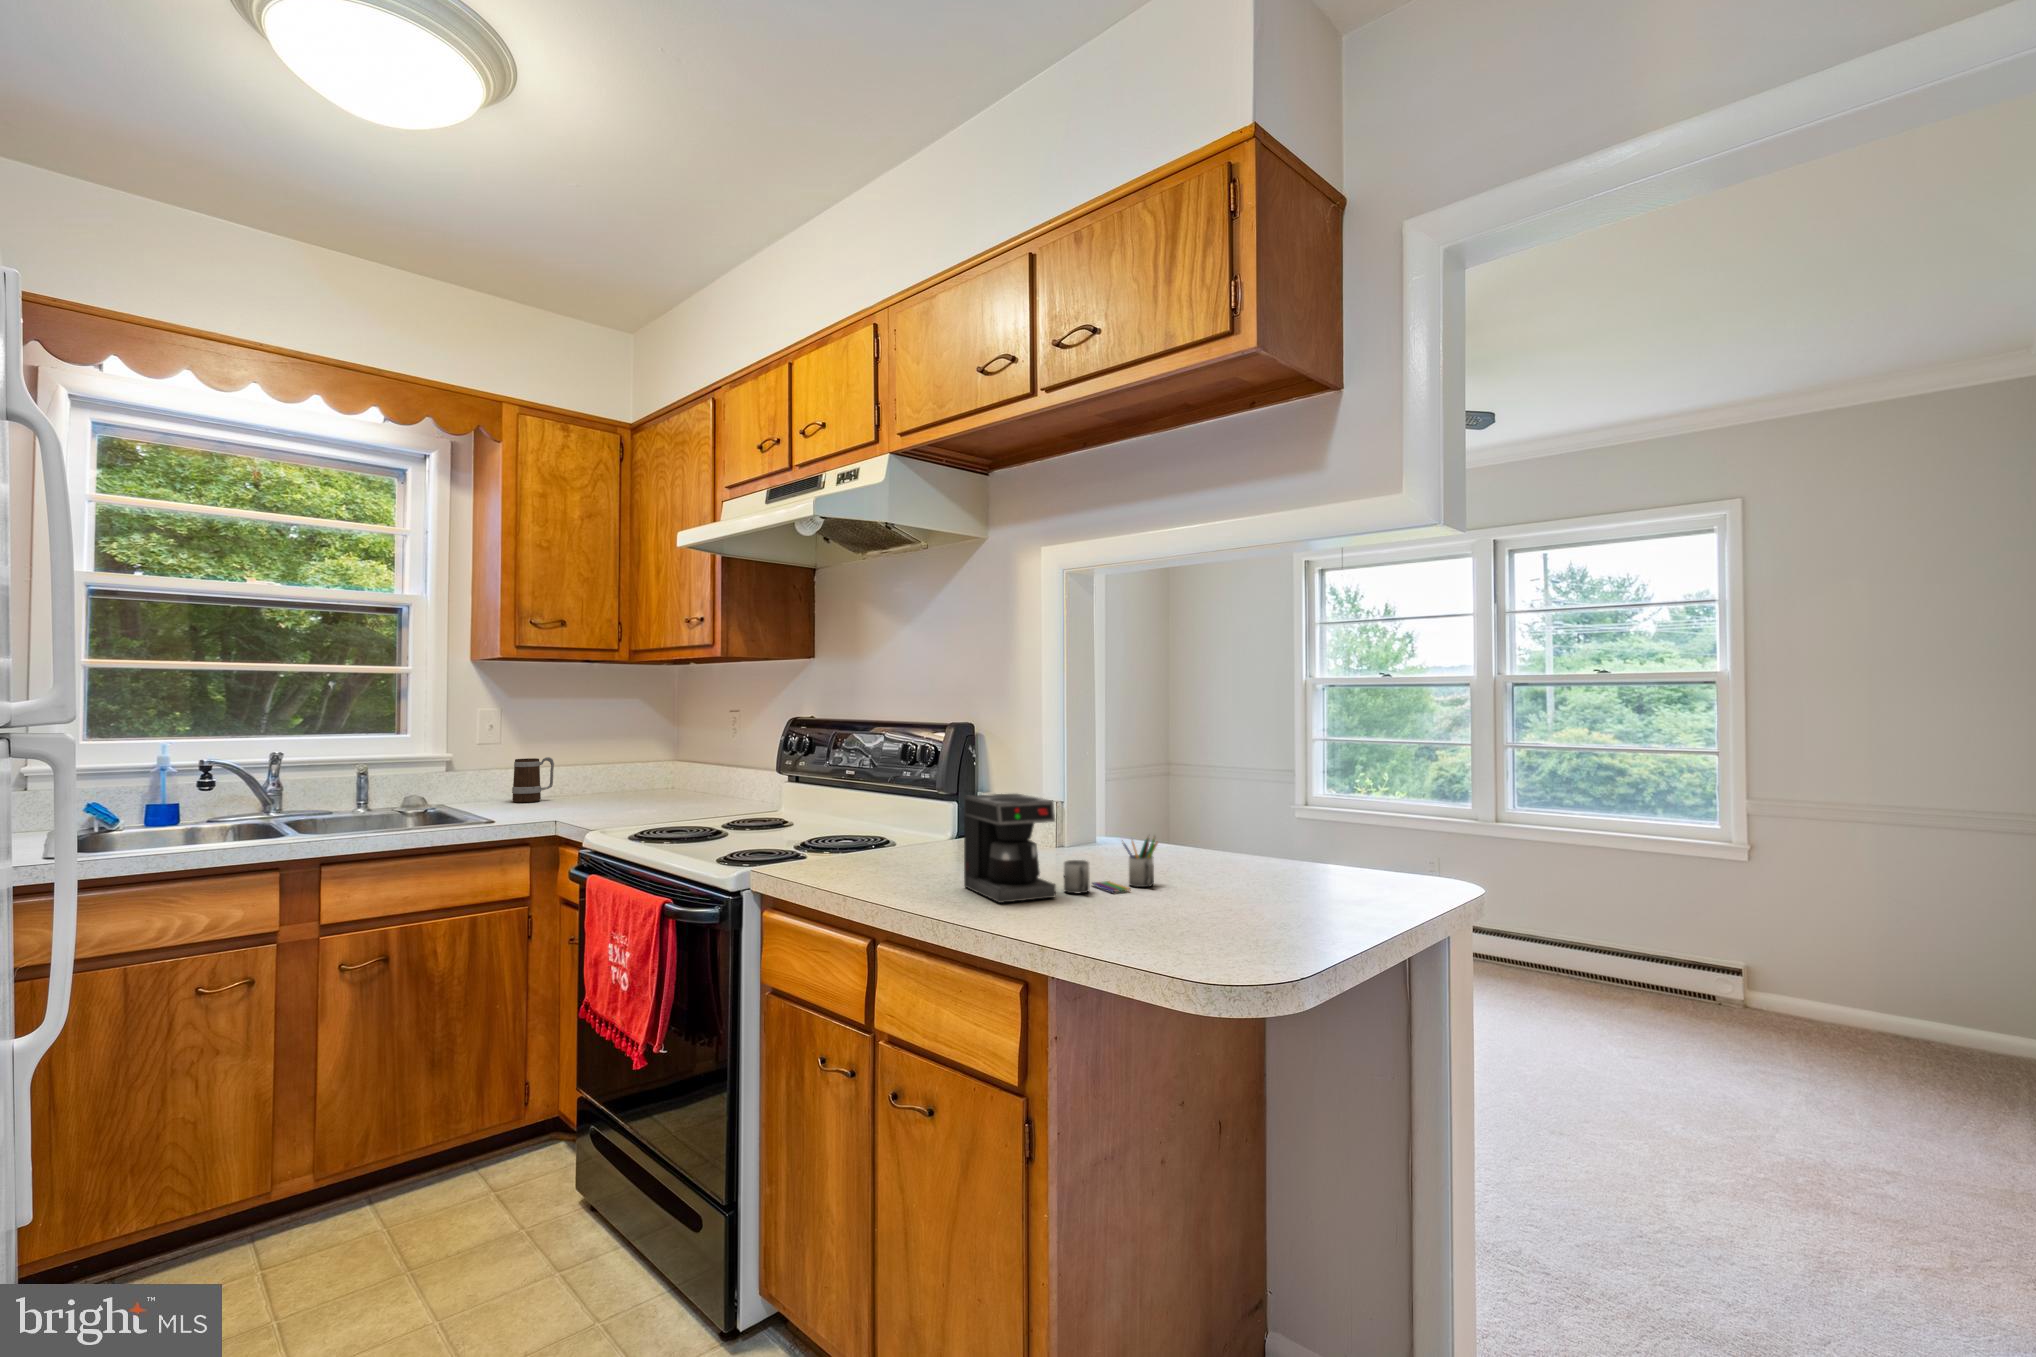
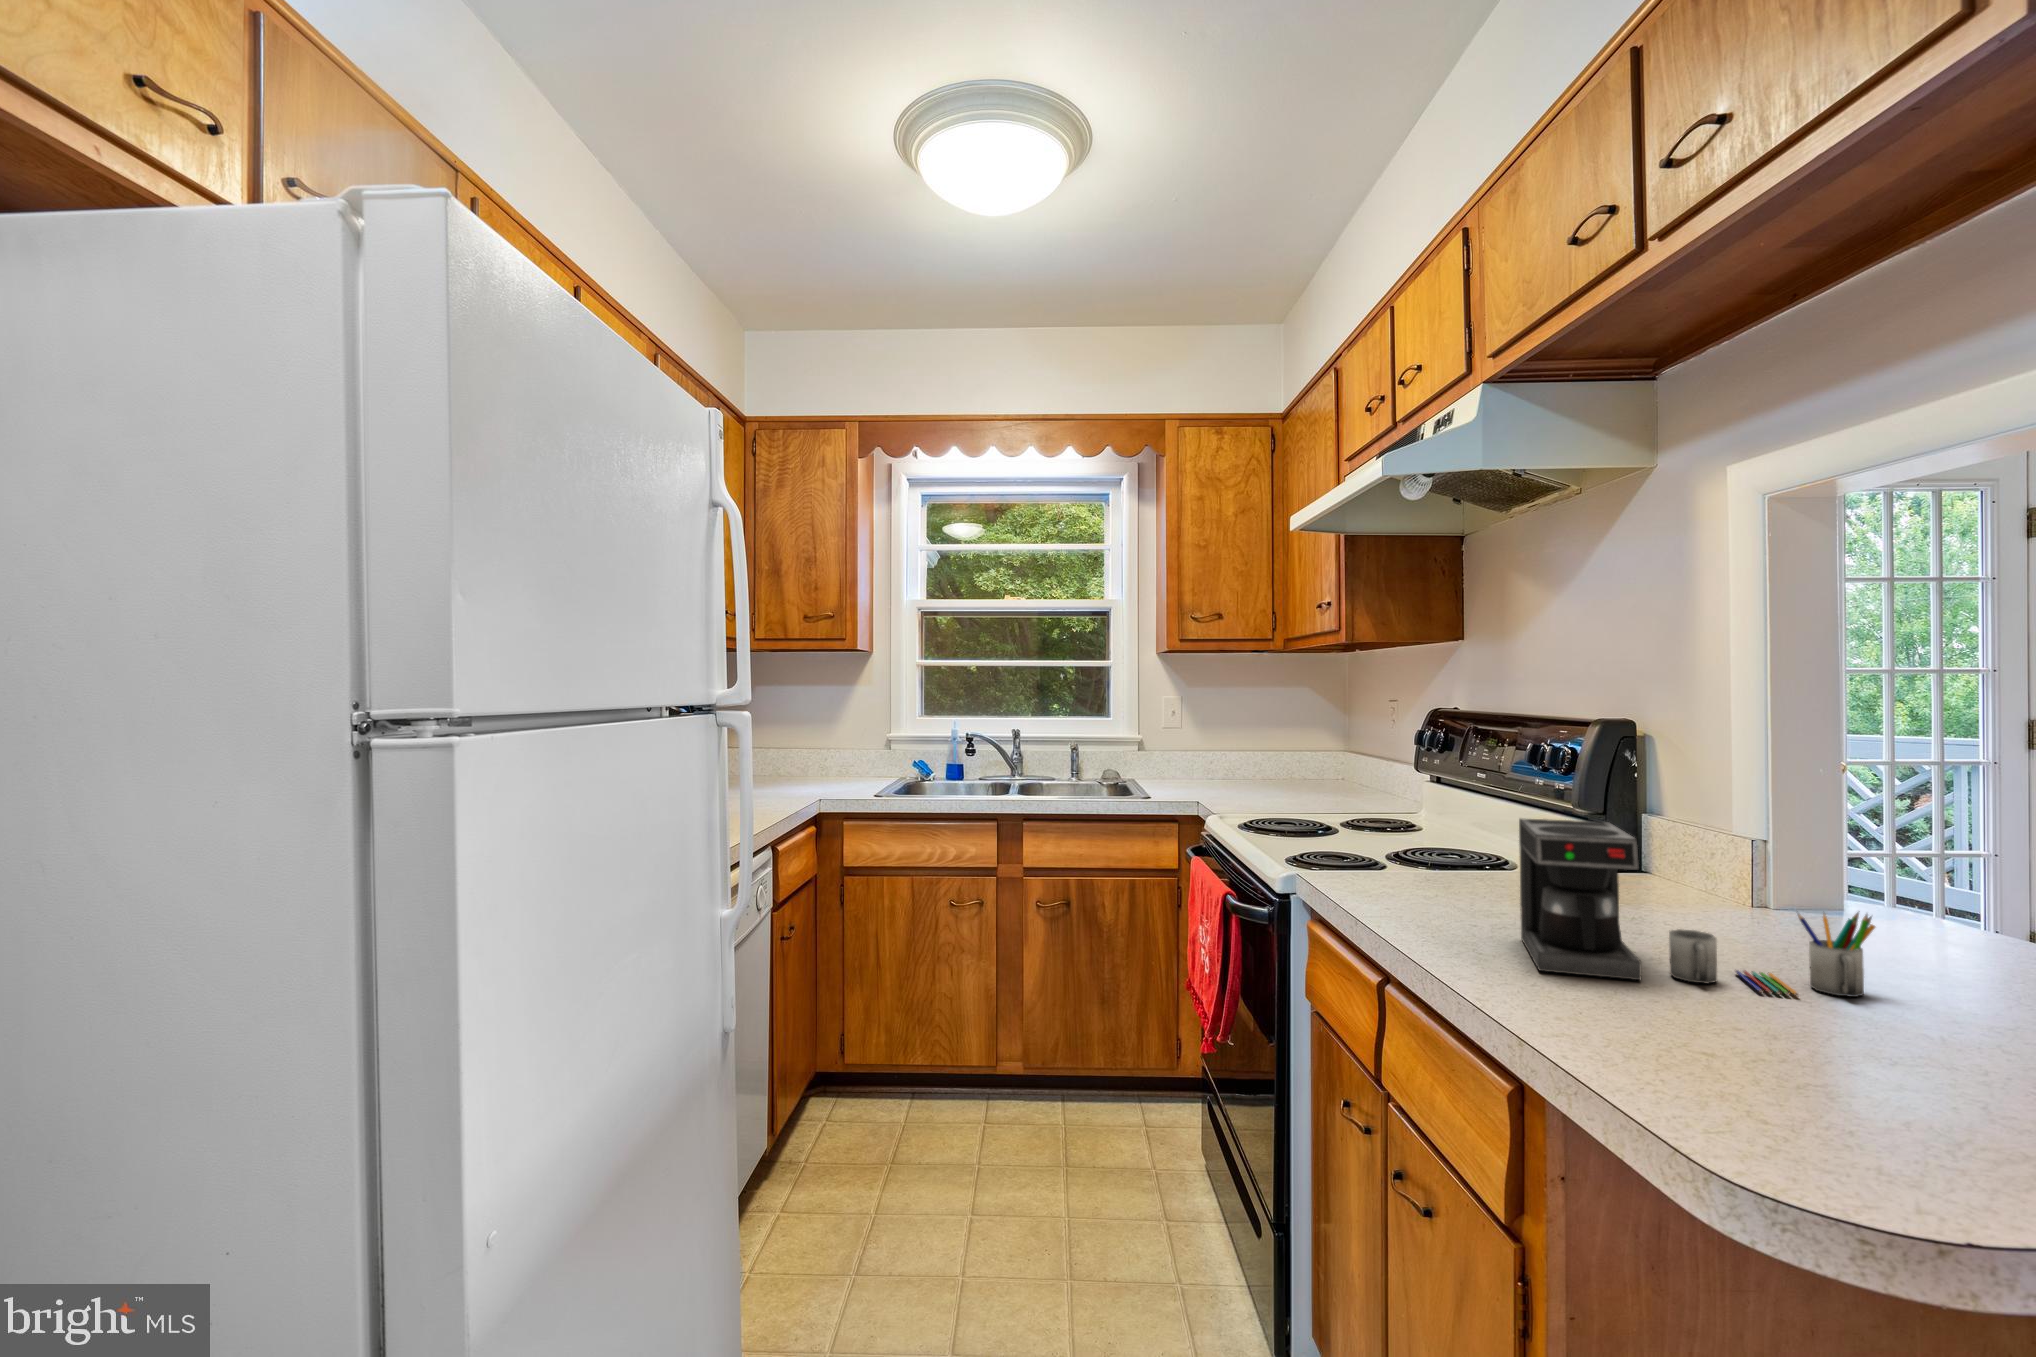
mug: present [512,757,554,802] -> none [1190,741,1224,781]

